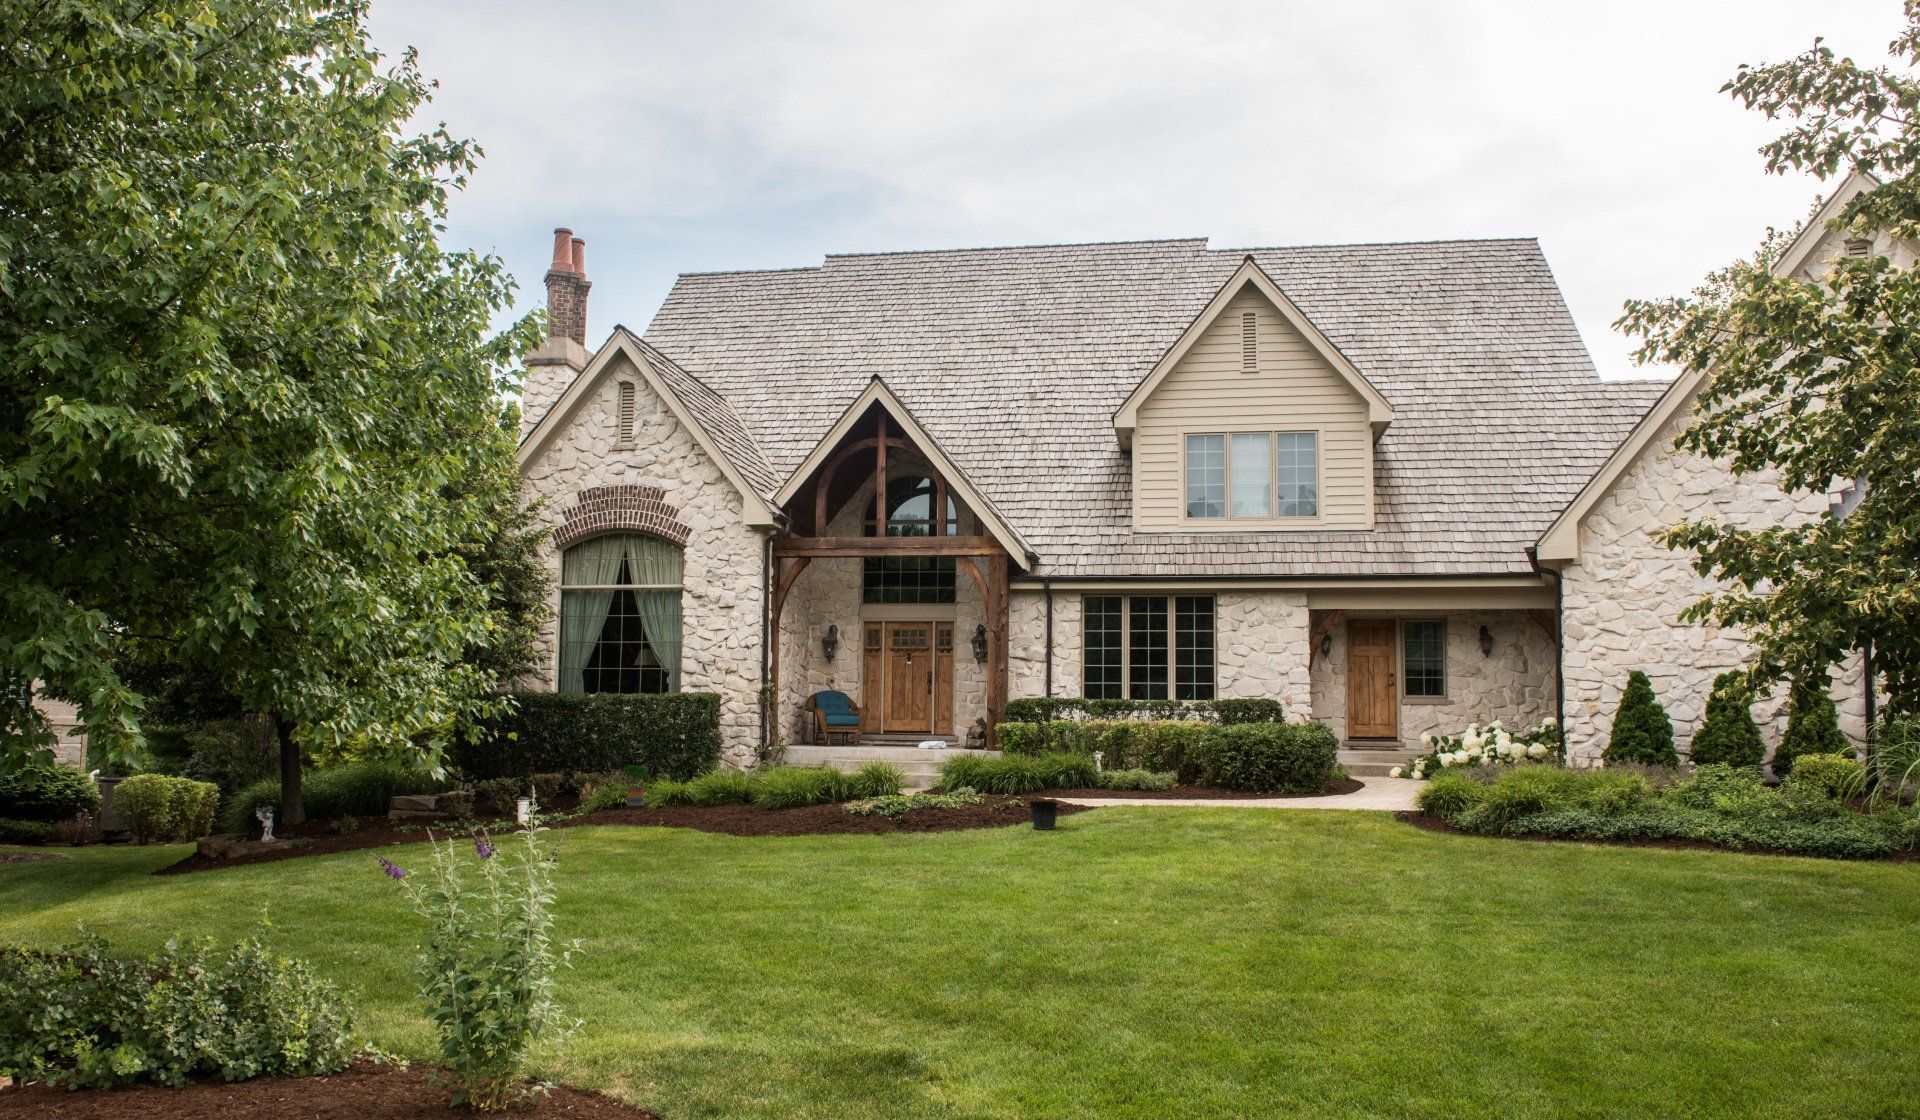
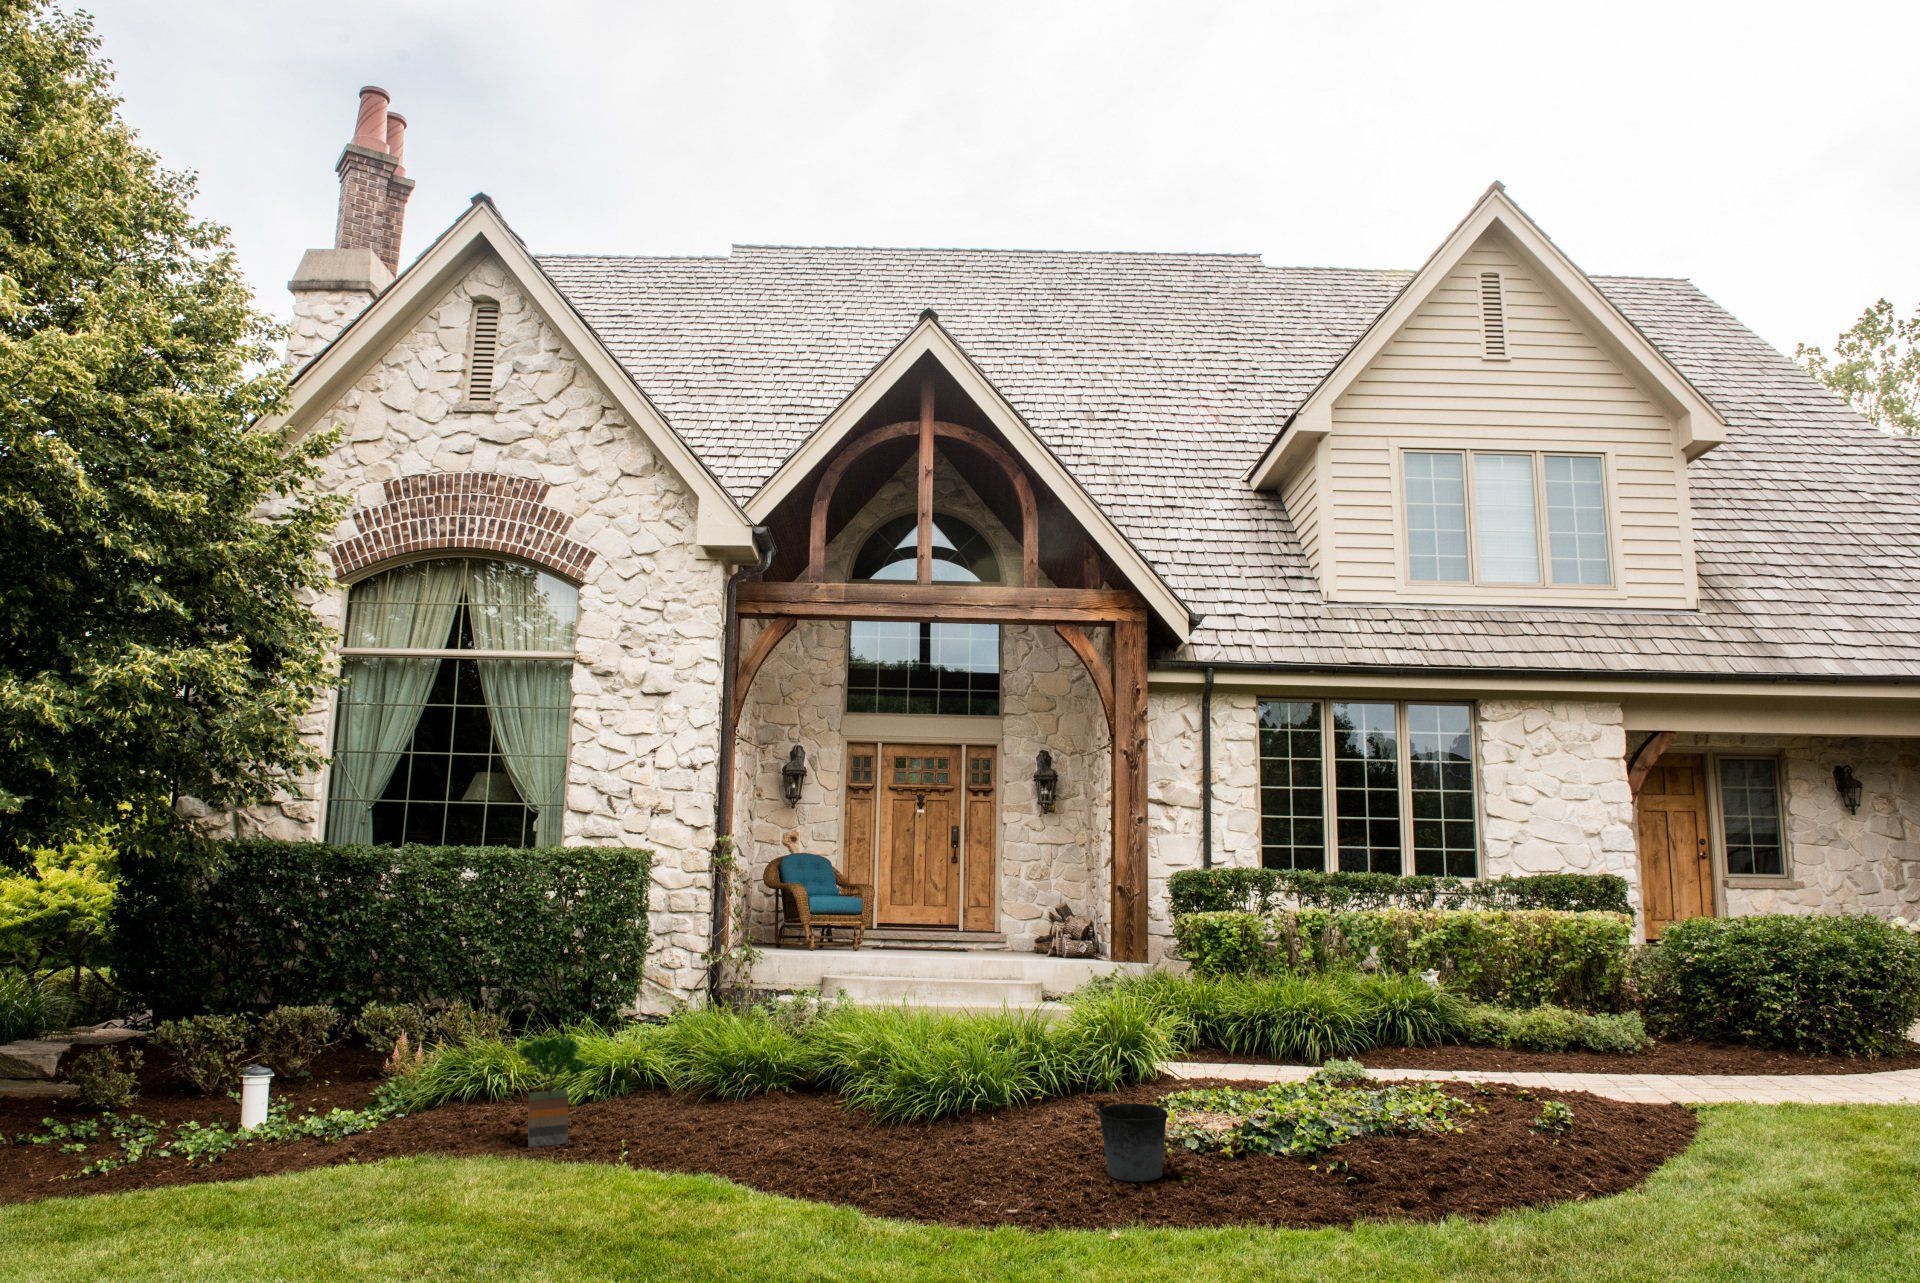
bucket: present [1029,800,1058,830] -> present [1094,1103,1169,1182]

